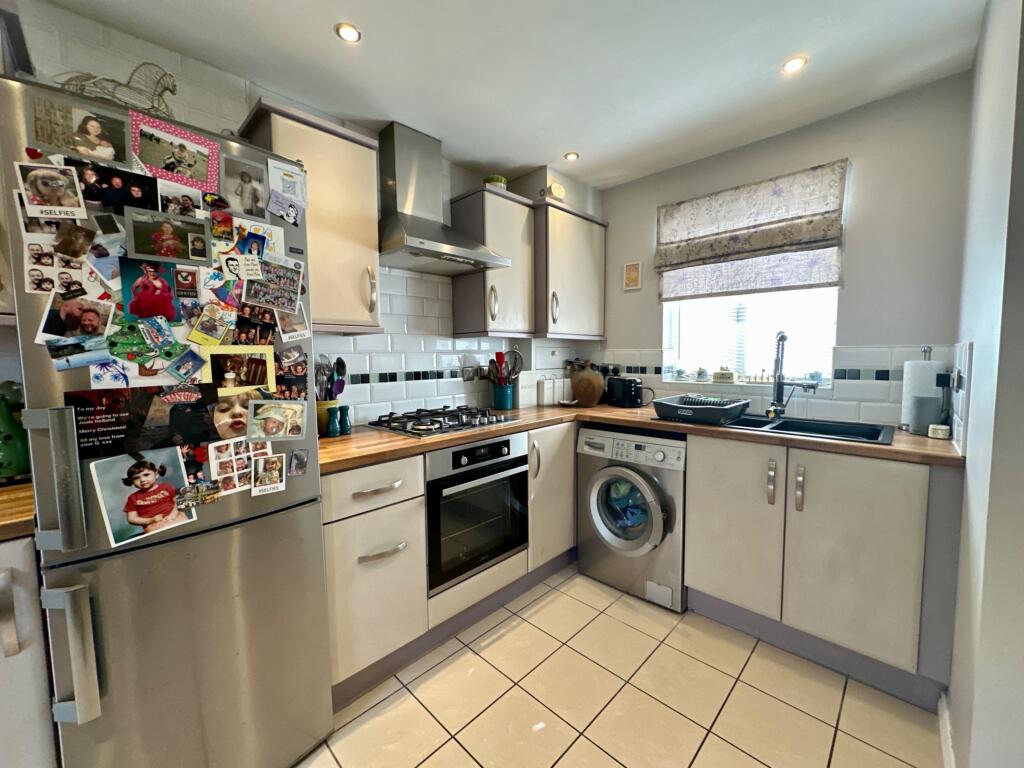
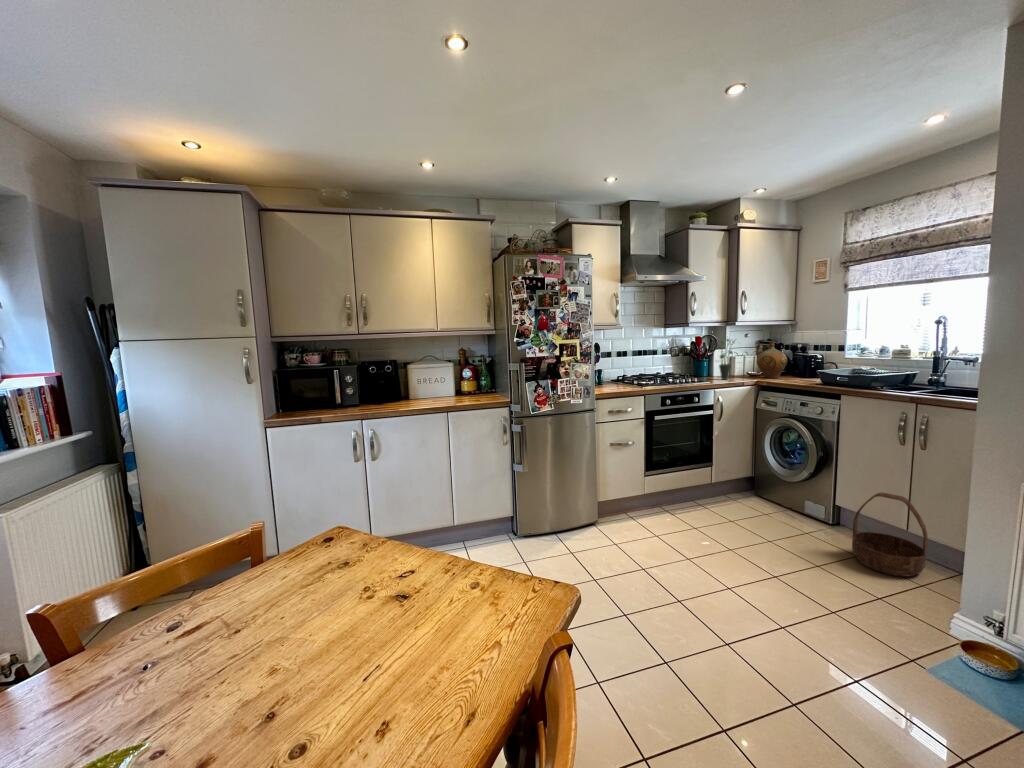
potted plant: none [530,352,556,412] -> present [719,337,734,380]
basket: none [736,584,839,723] -> present [852,493,927,577]

